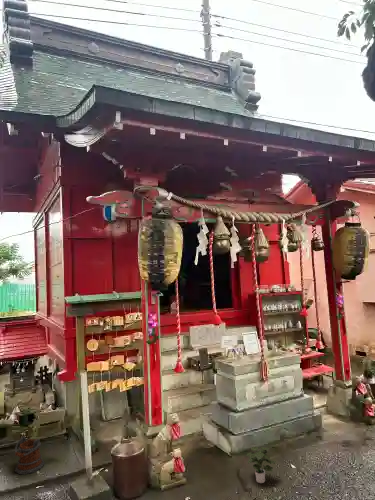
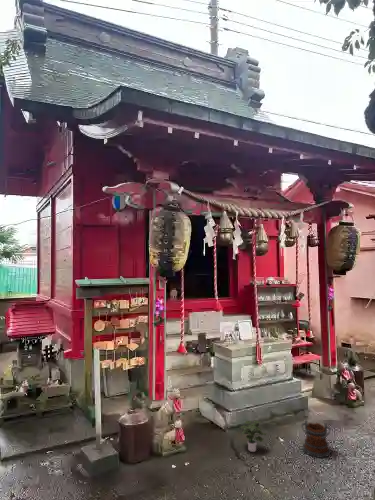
bucket: present [15,437,45,475] -> present [302,421,331,458]

